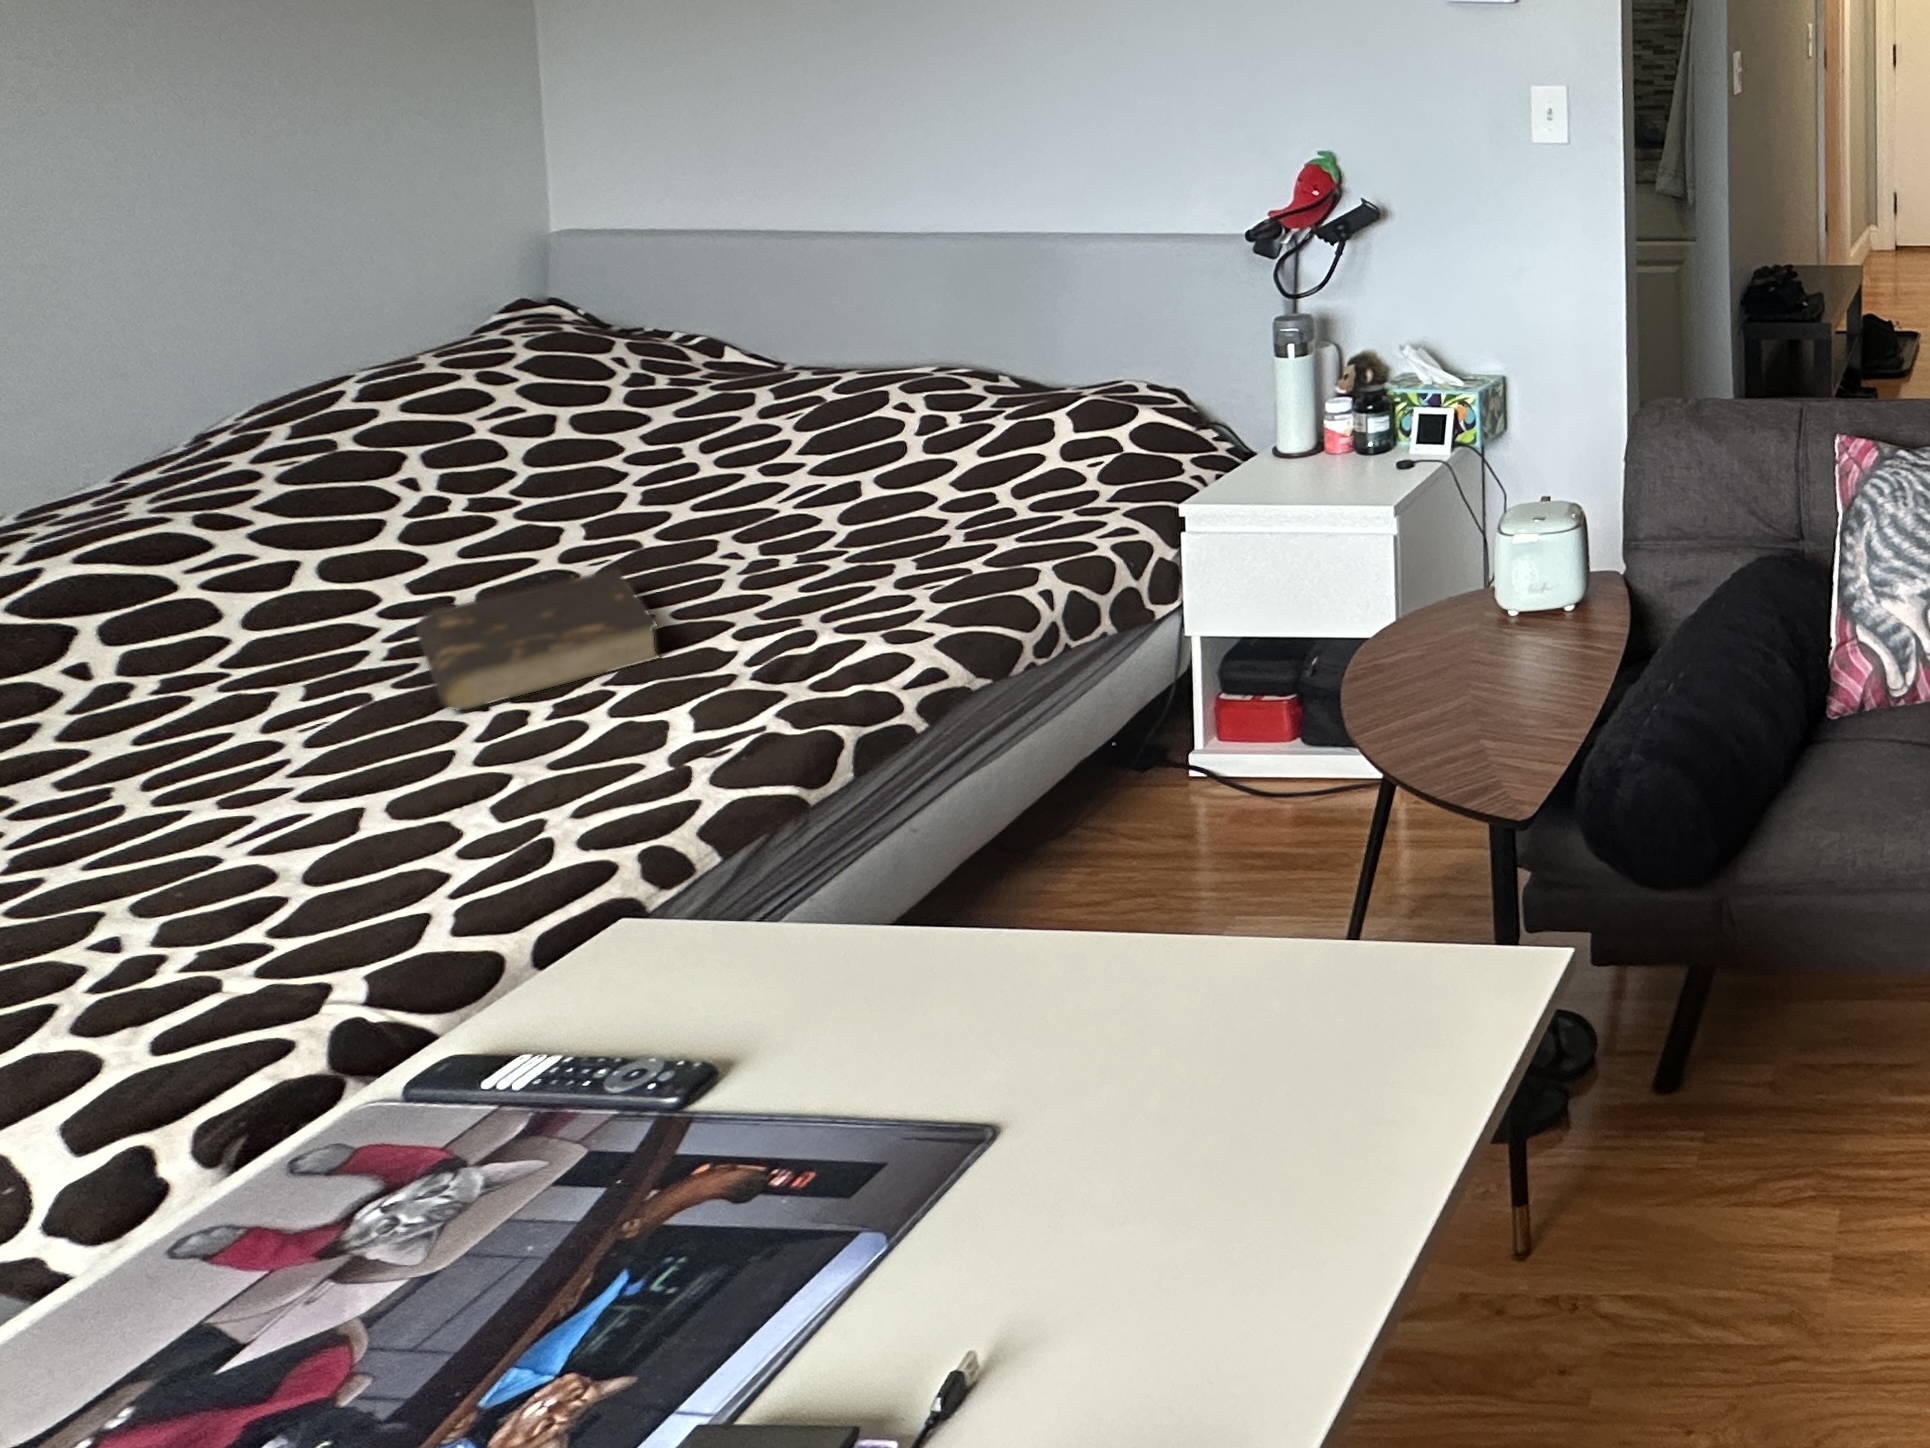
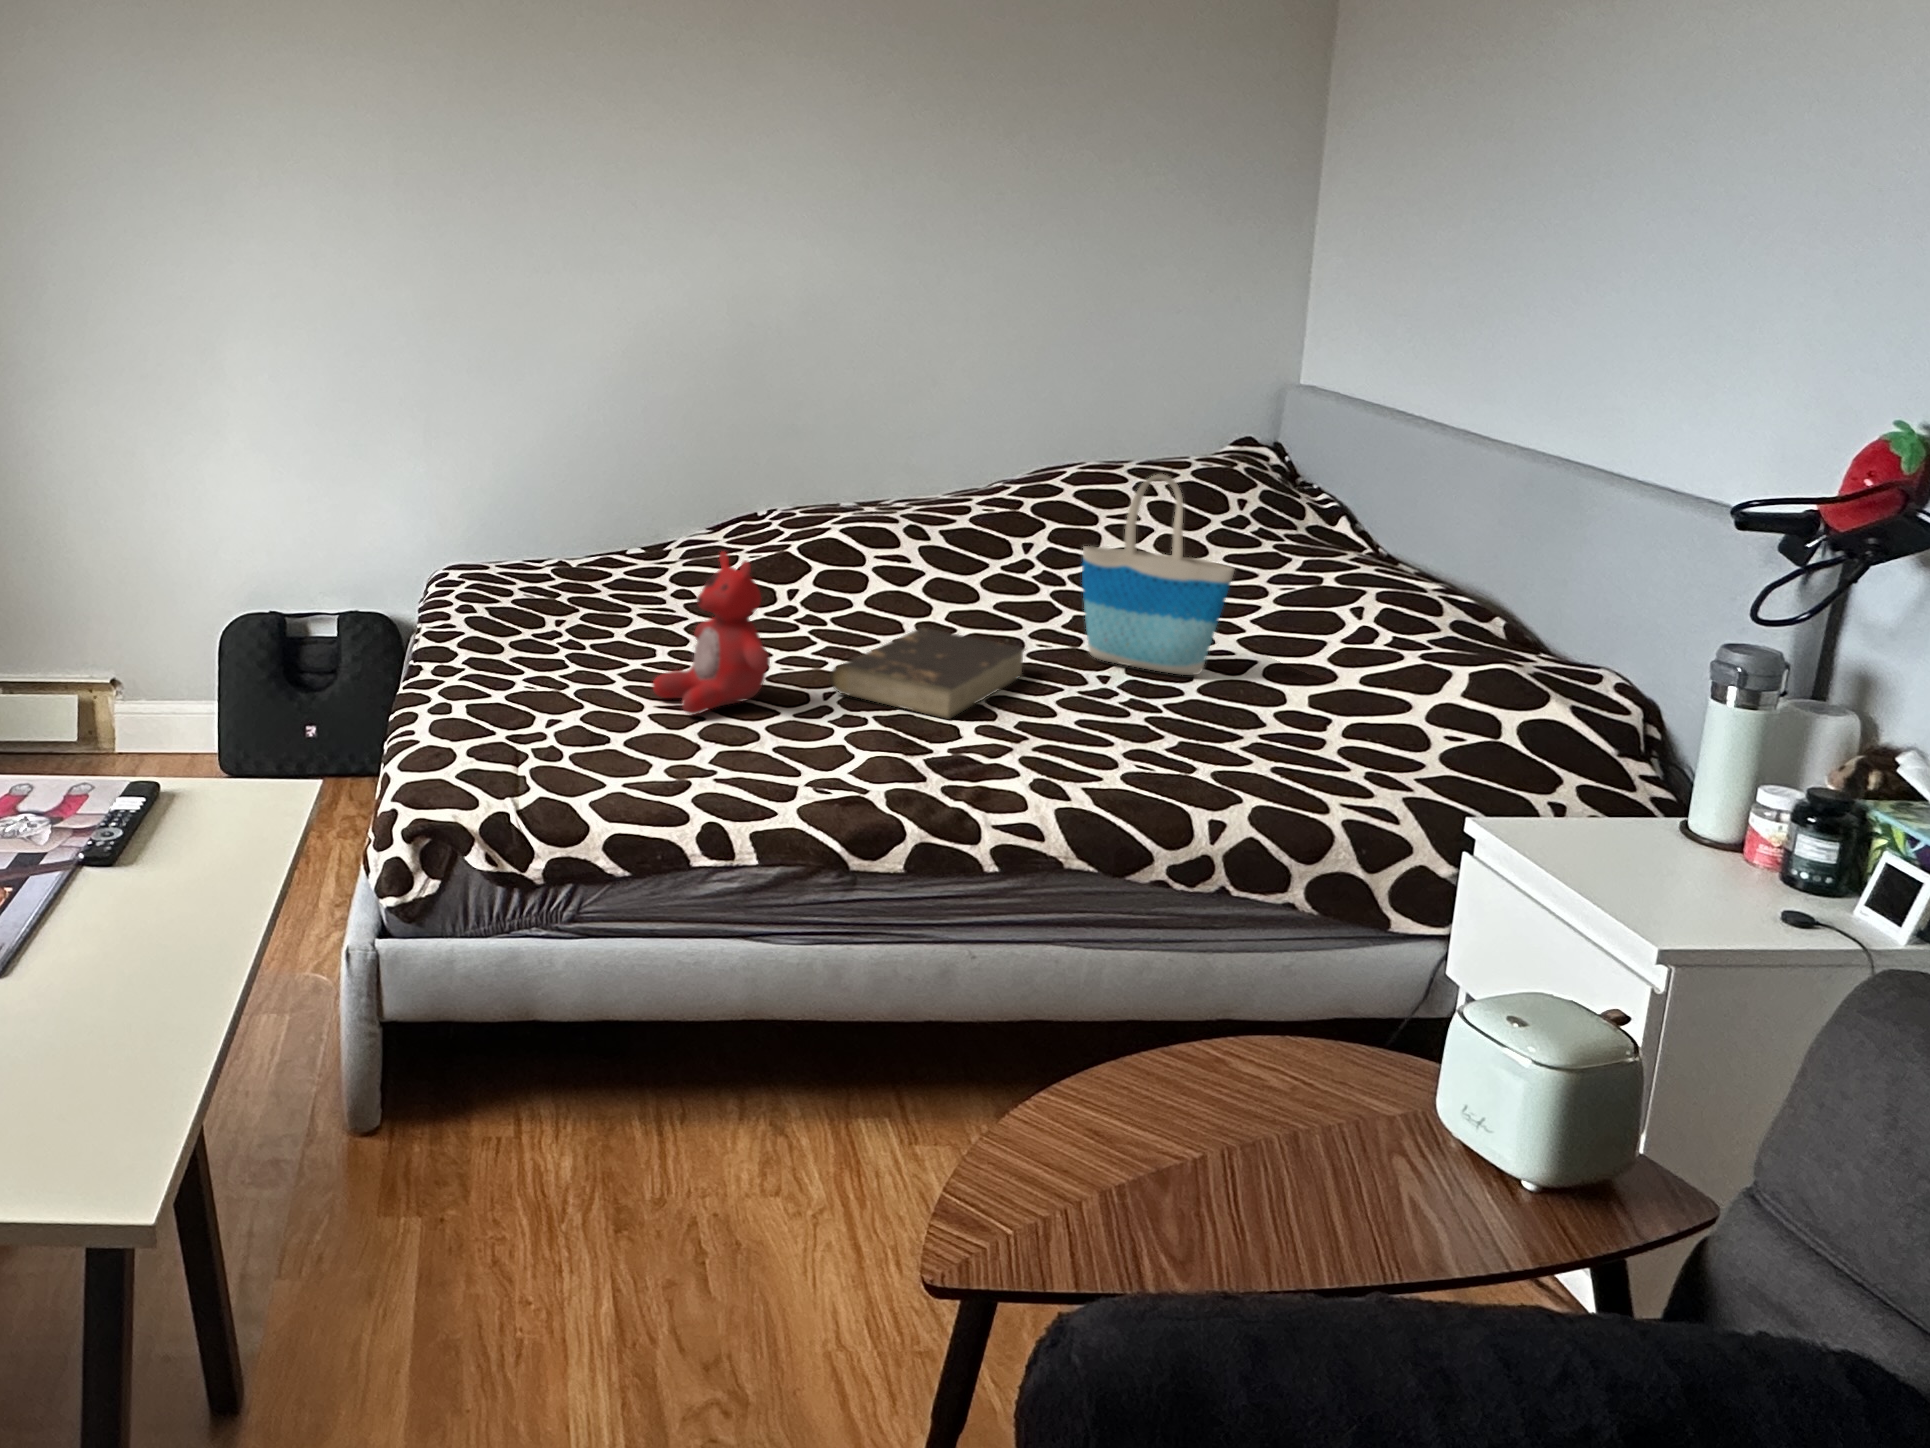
tote bag: none [619,337,811,554] -> present [1082,474,1234,675]
stuffed bear: none [175,590,424,850] -> present [653,552,770,715]

